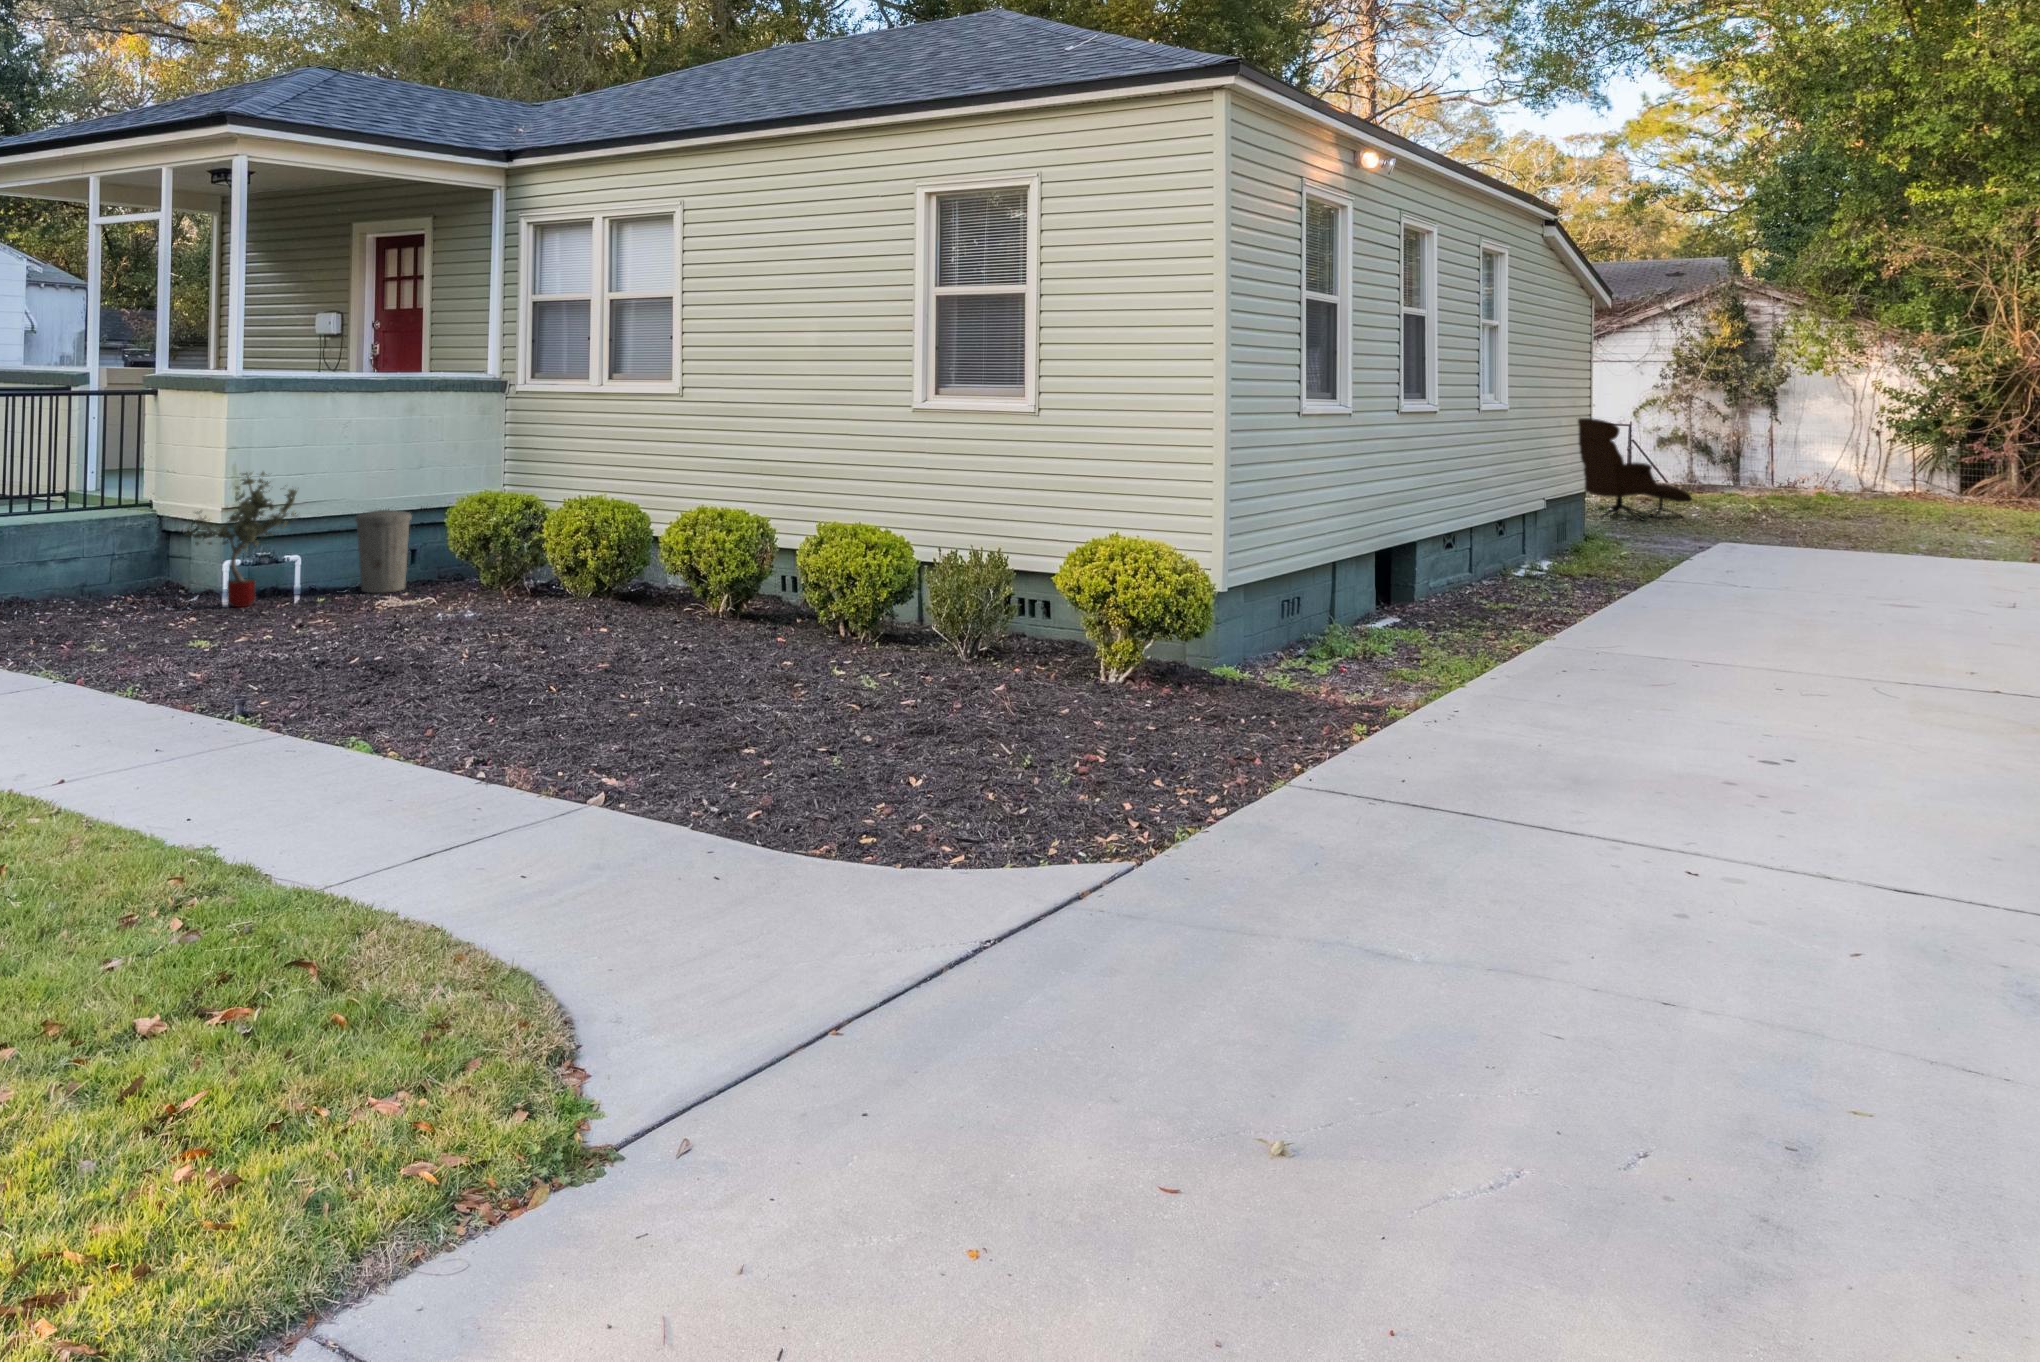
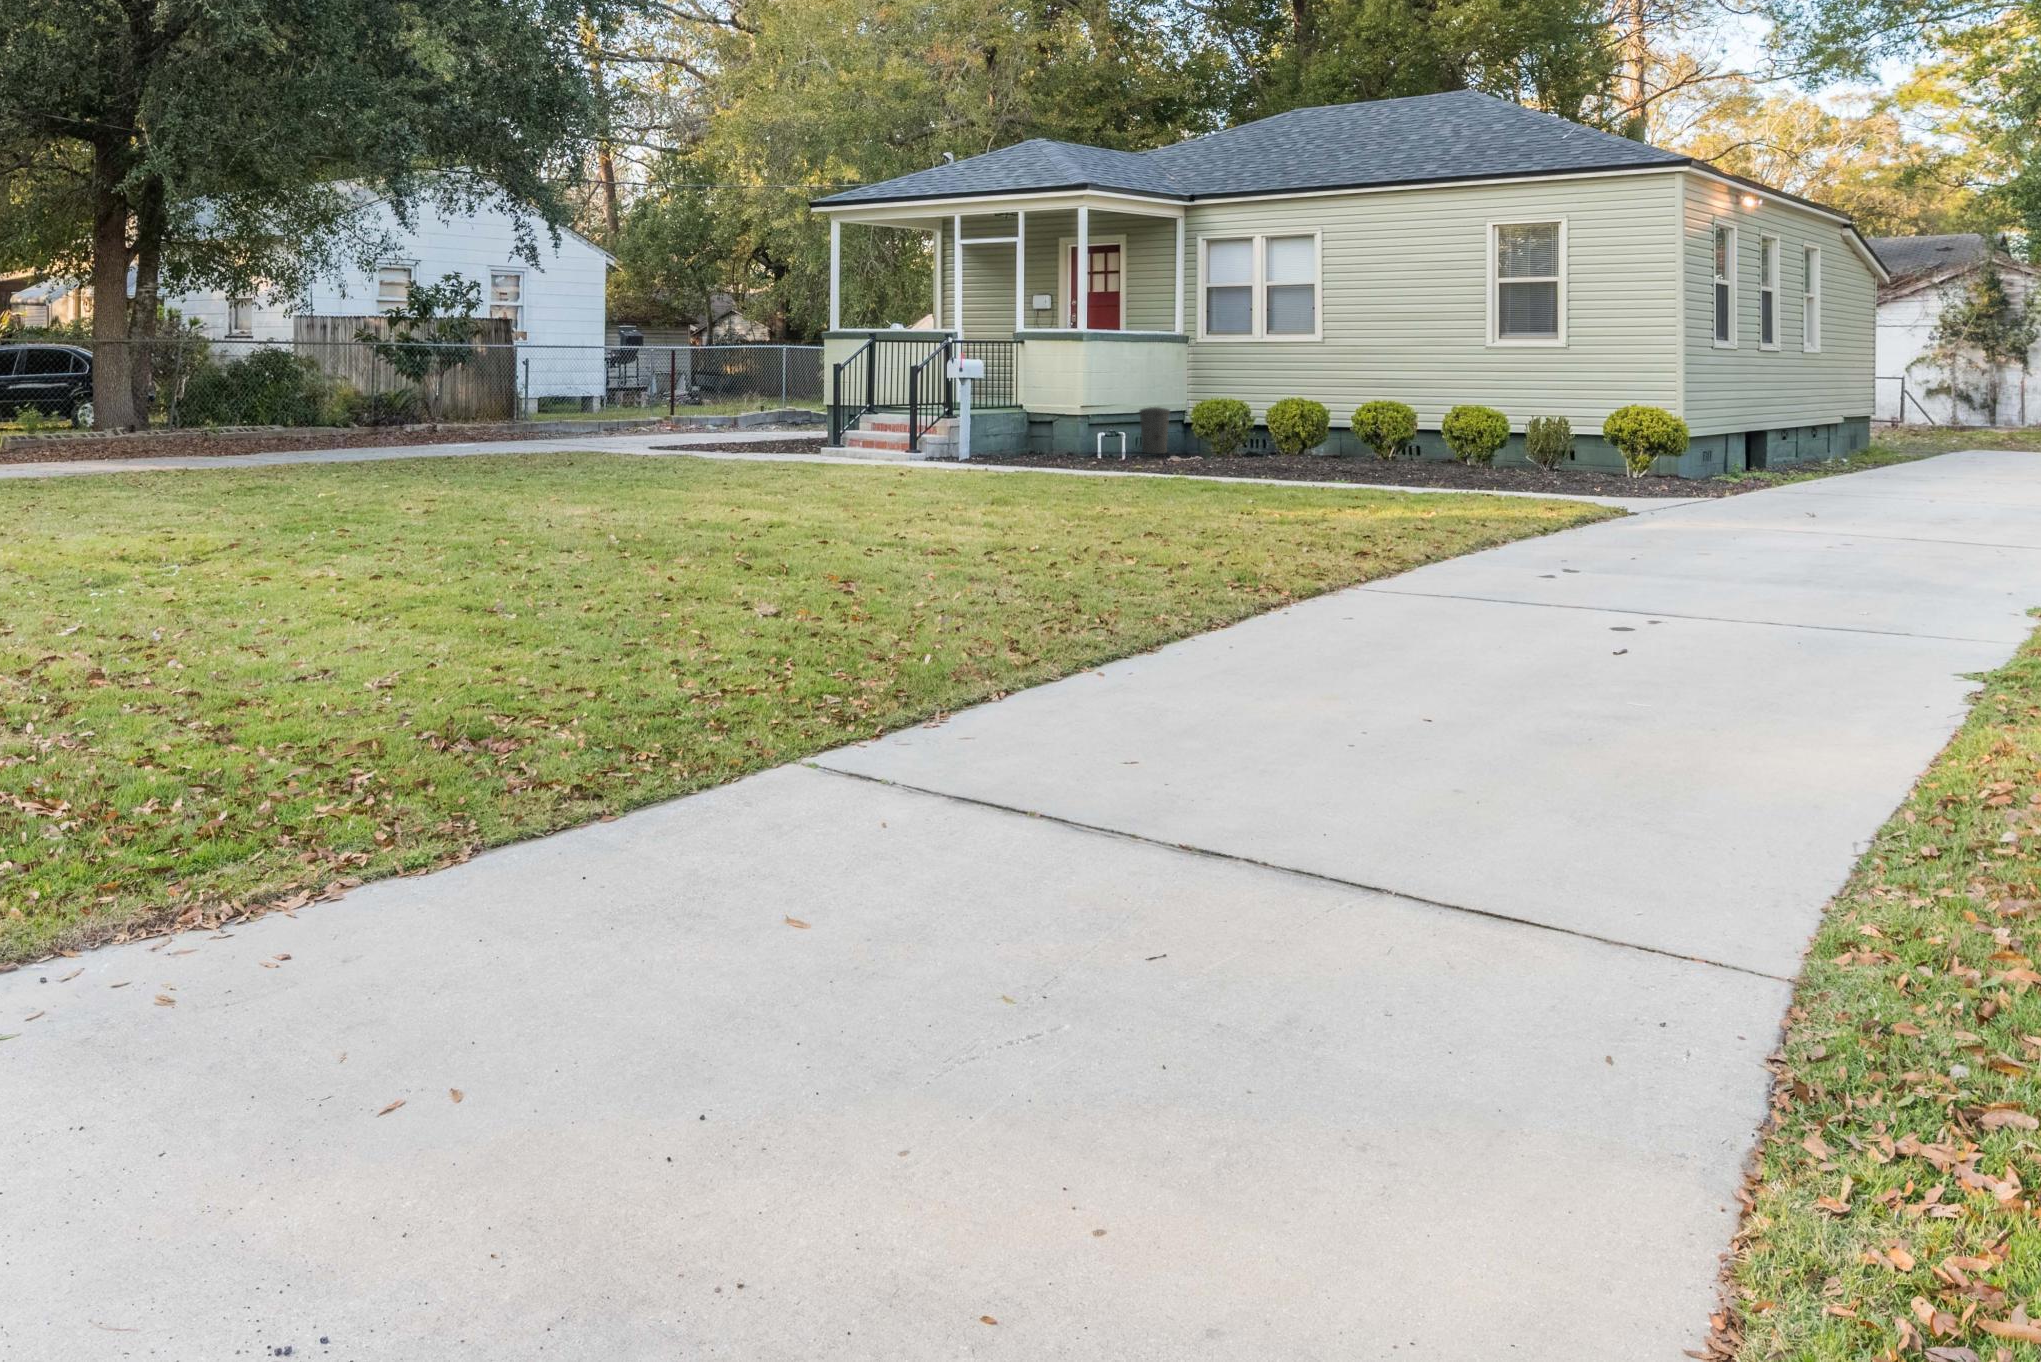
lounge chair: present [1578,418,1692,520] -> none [1860,362,1953,434]
potted tree: present [185,472,297,607] -> none [1068,382,1130,457]

